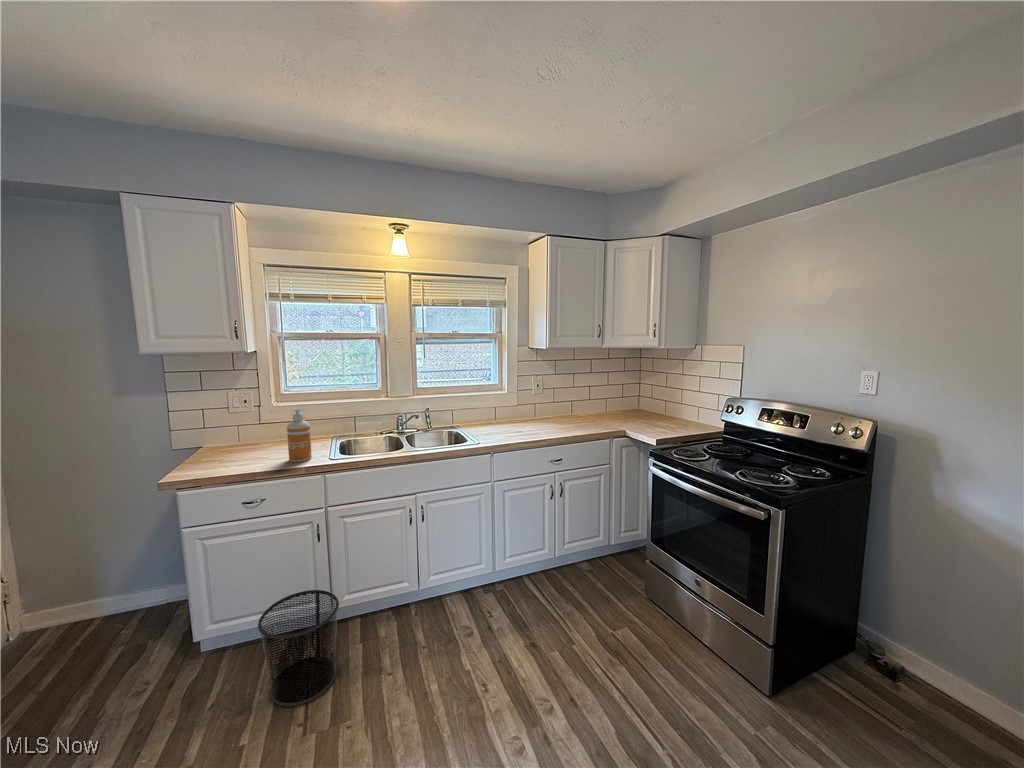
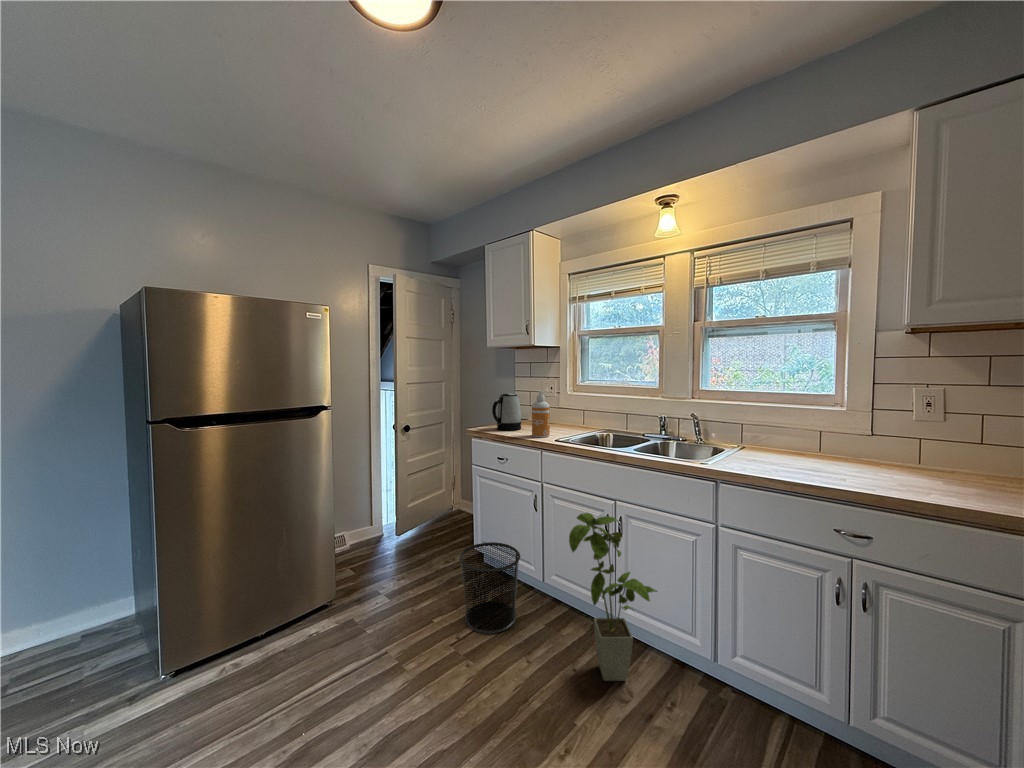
kettle: none [210,417,249,467] -> present [492,393,521,430]
house plant: none [417,504,492,636] -> present [569,513,657,681]

